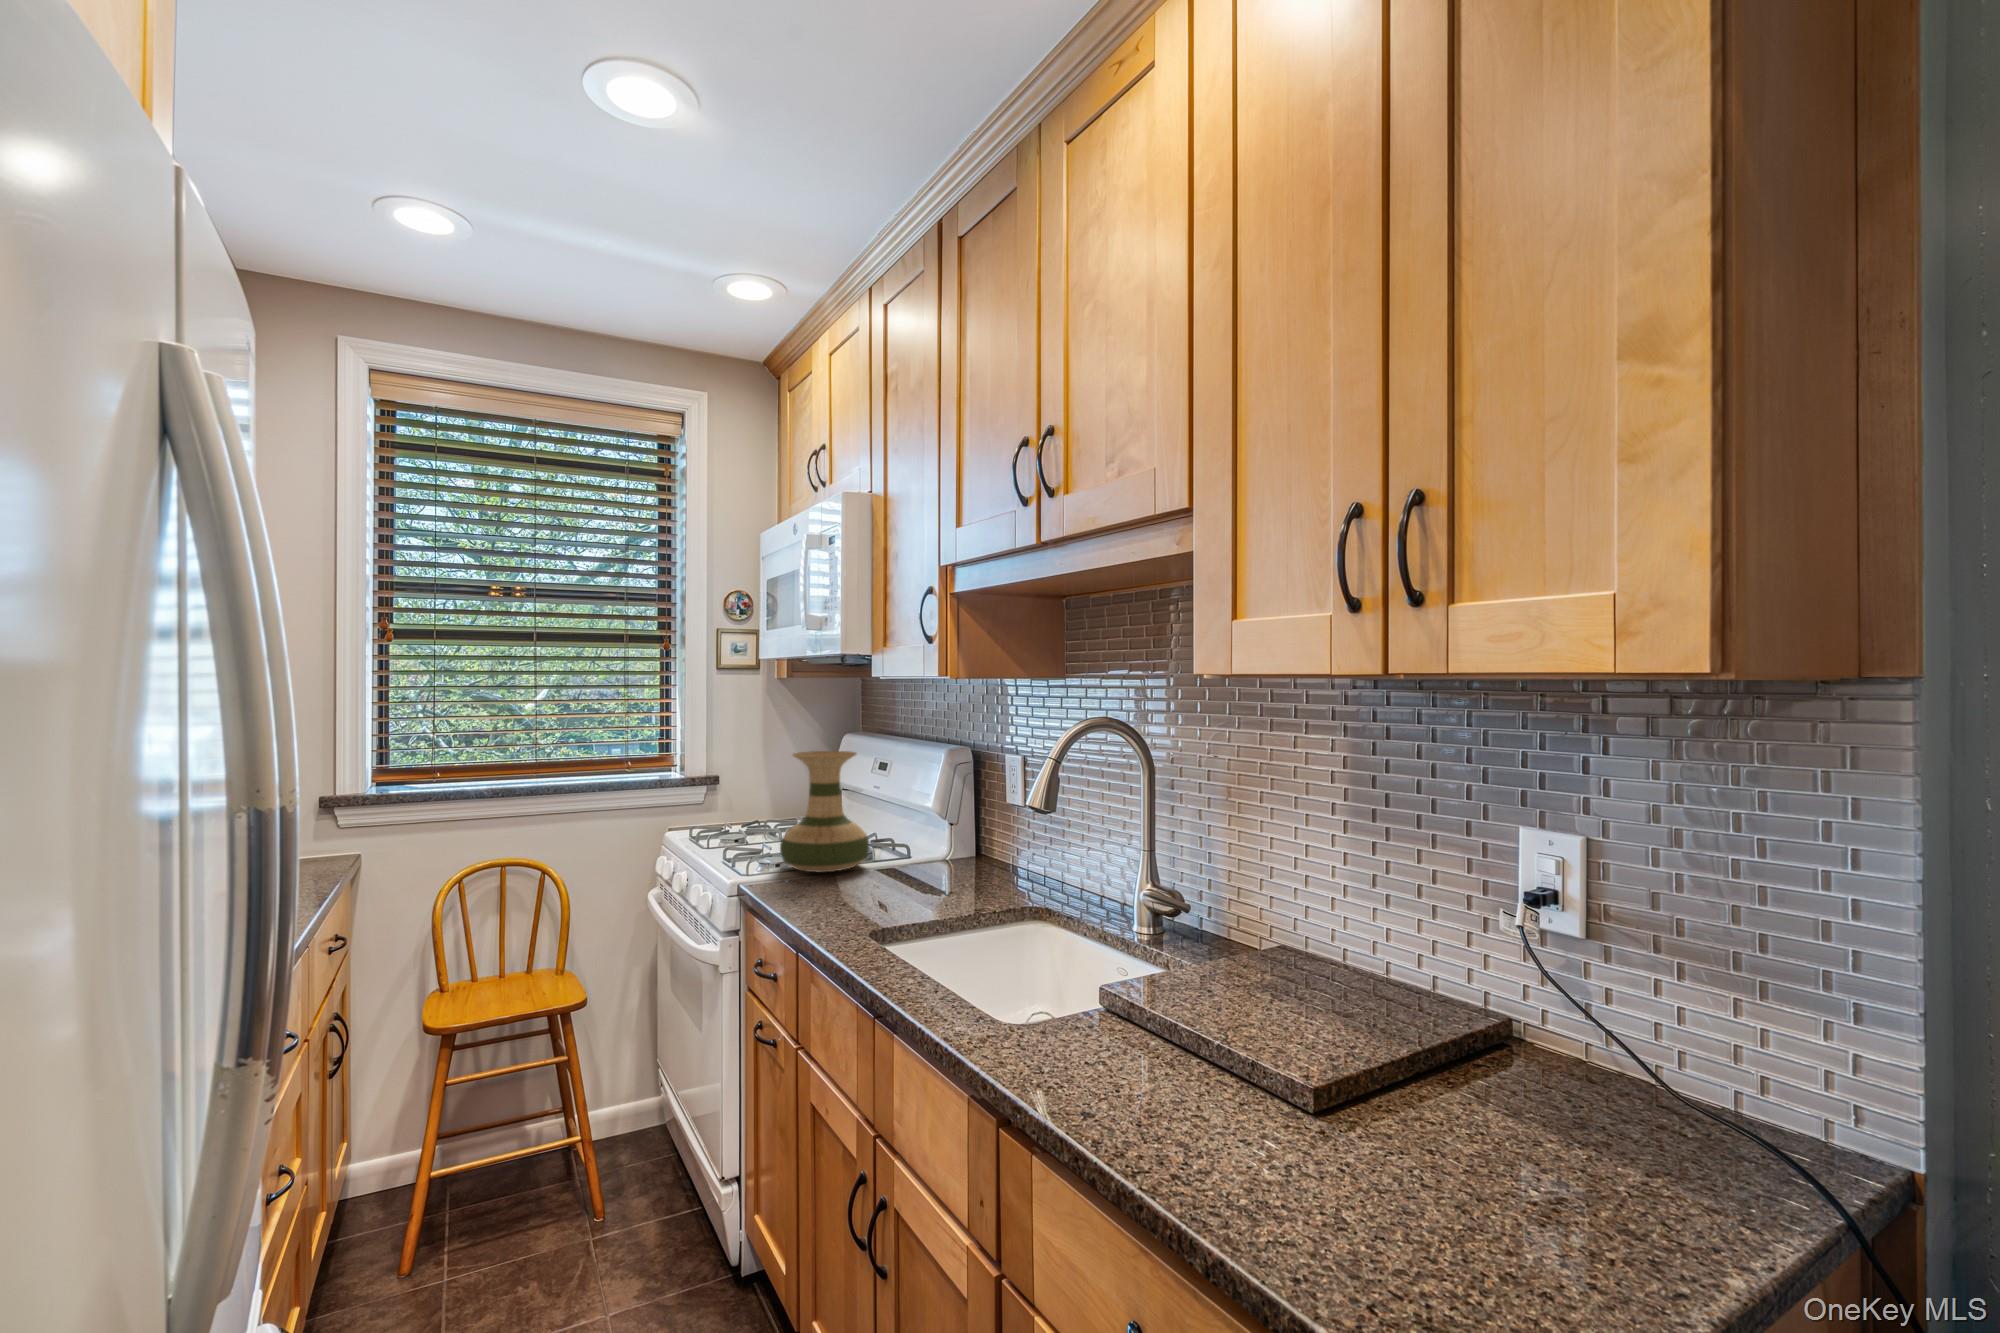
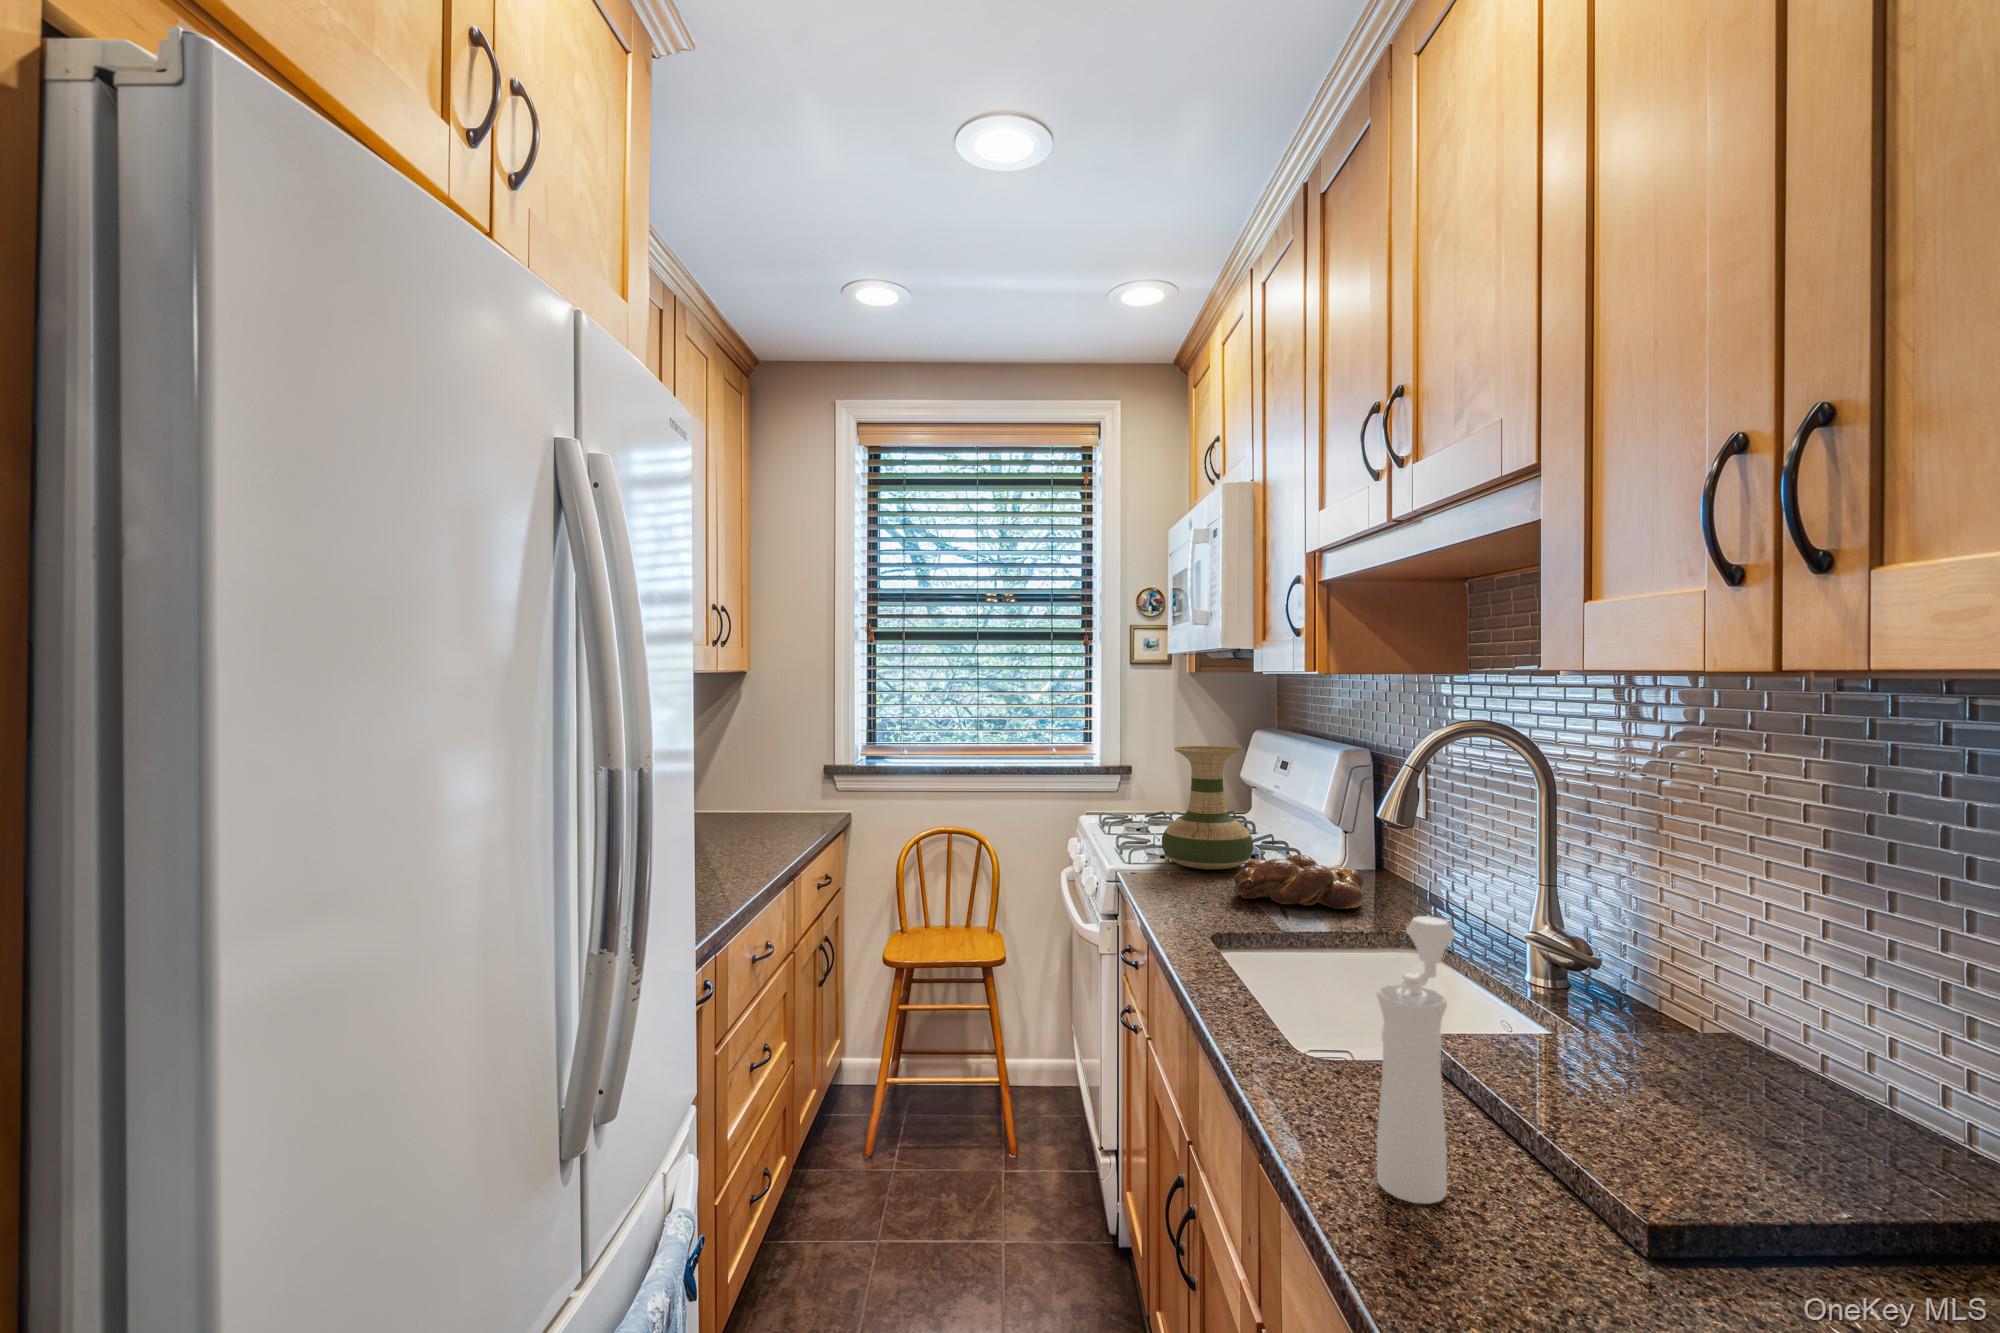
bread loaf: none [867,848,986,895] -> present [1234,855,1365,909]
pepper mill: none [1116,883,1173,1120] -> present [1376,916,1455,1204]

